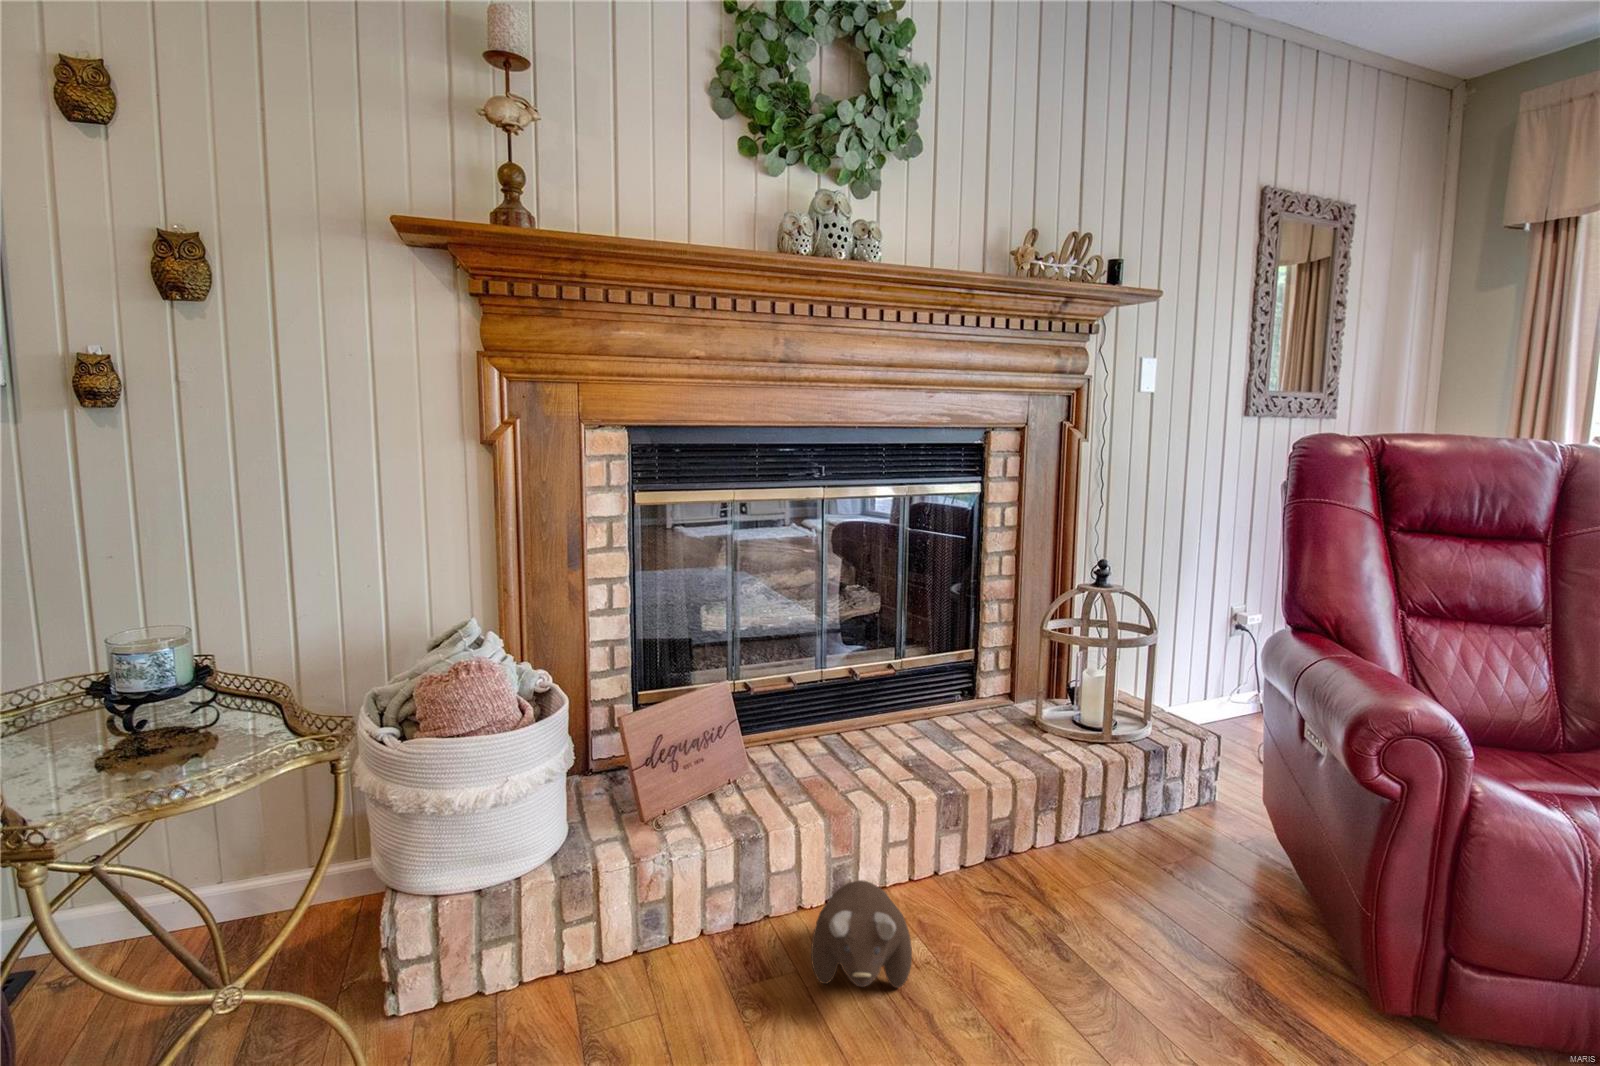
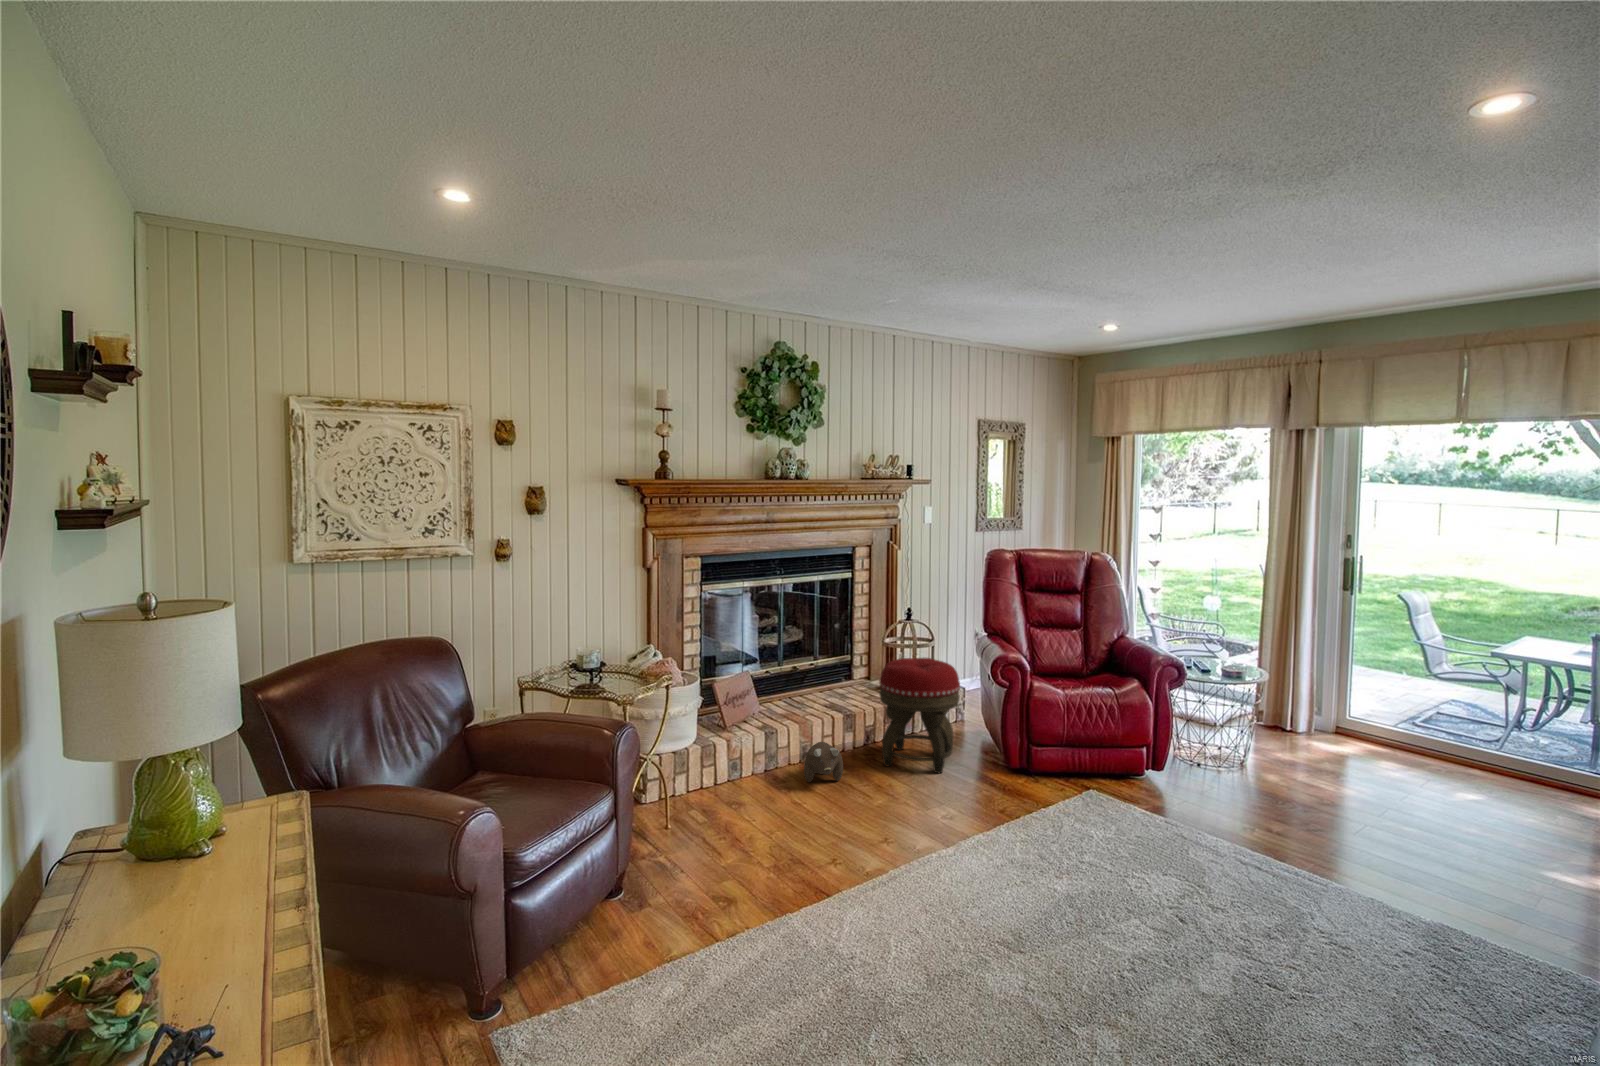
footstool: none [1021,677,1236,988] -> present [879,658,960,773]

